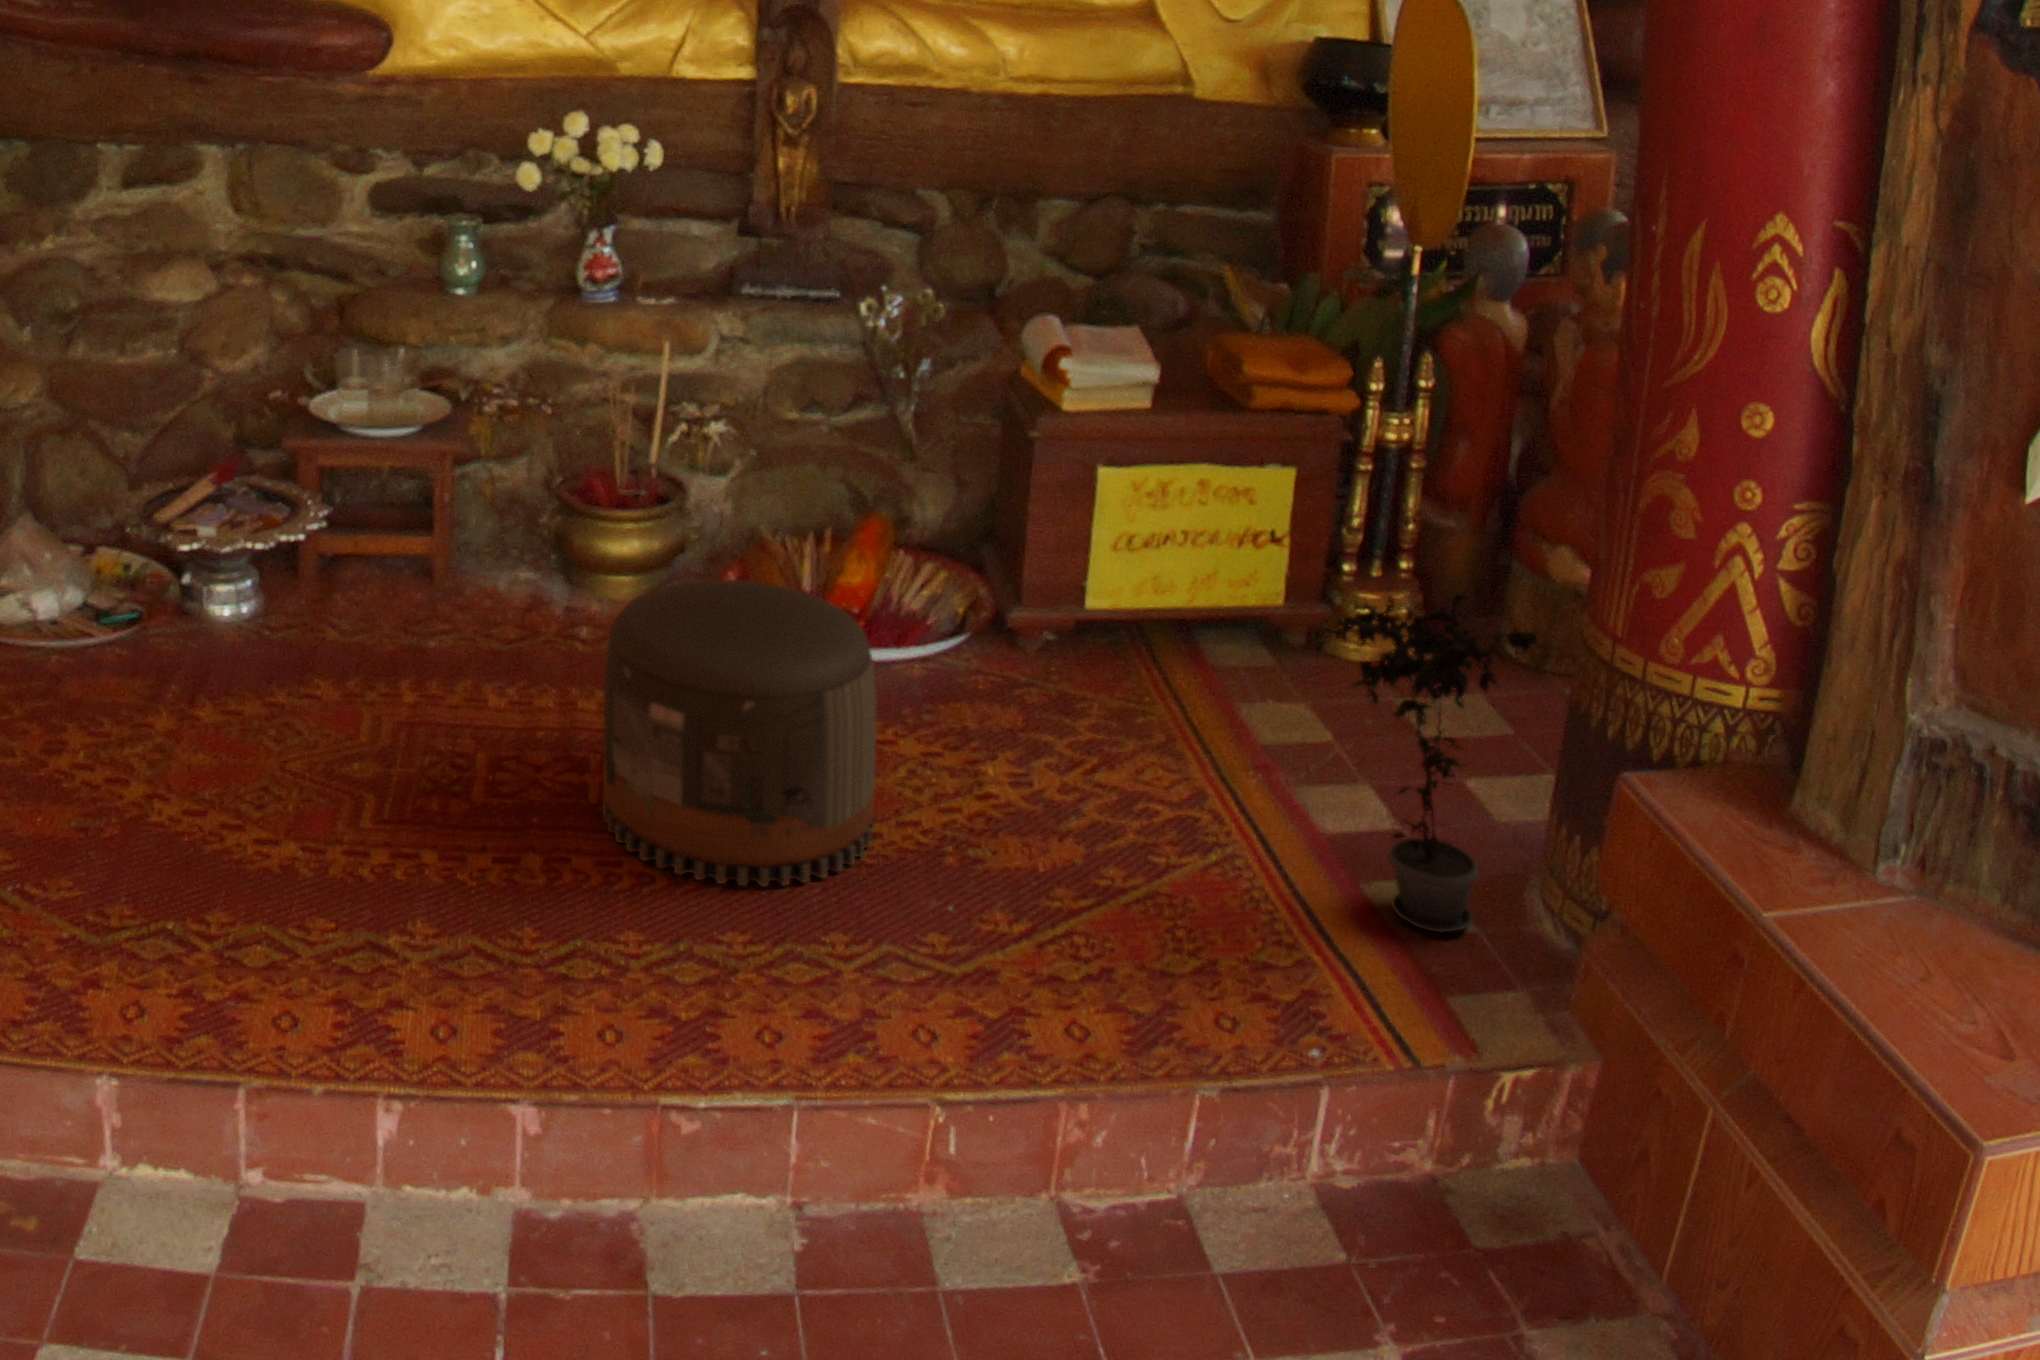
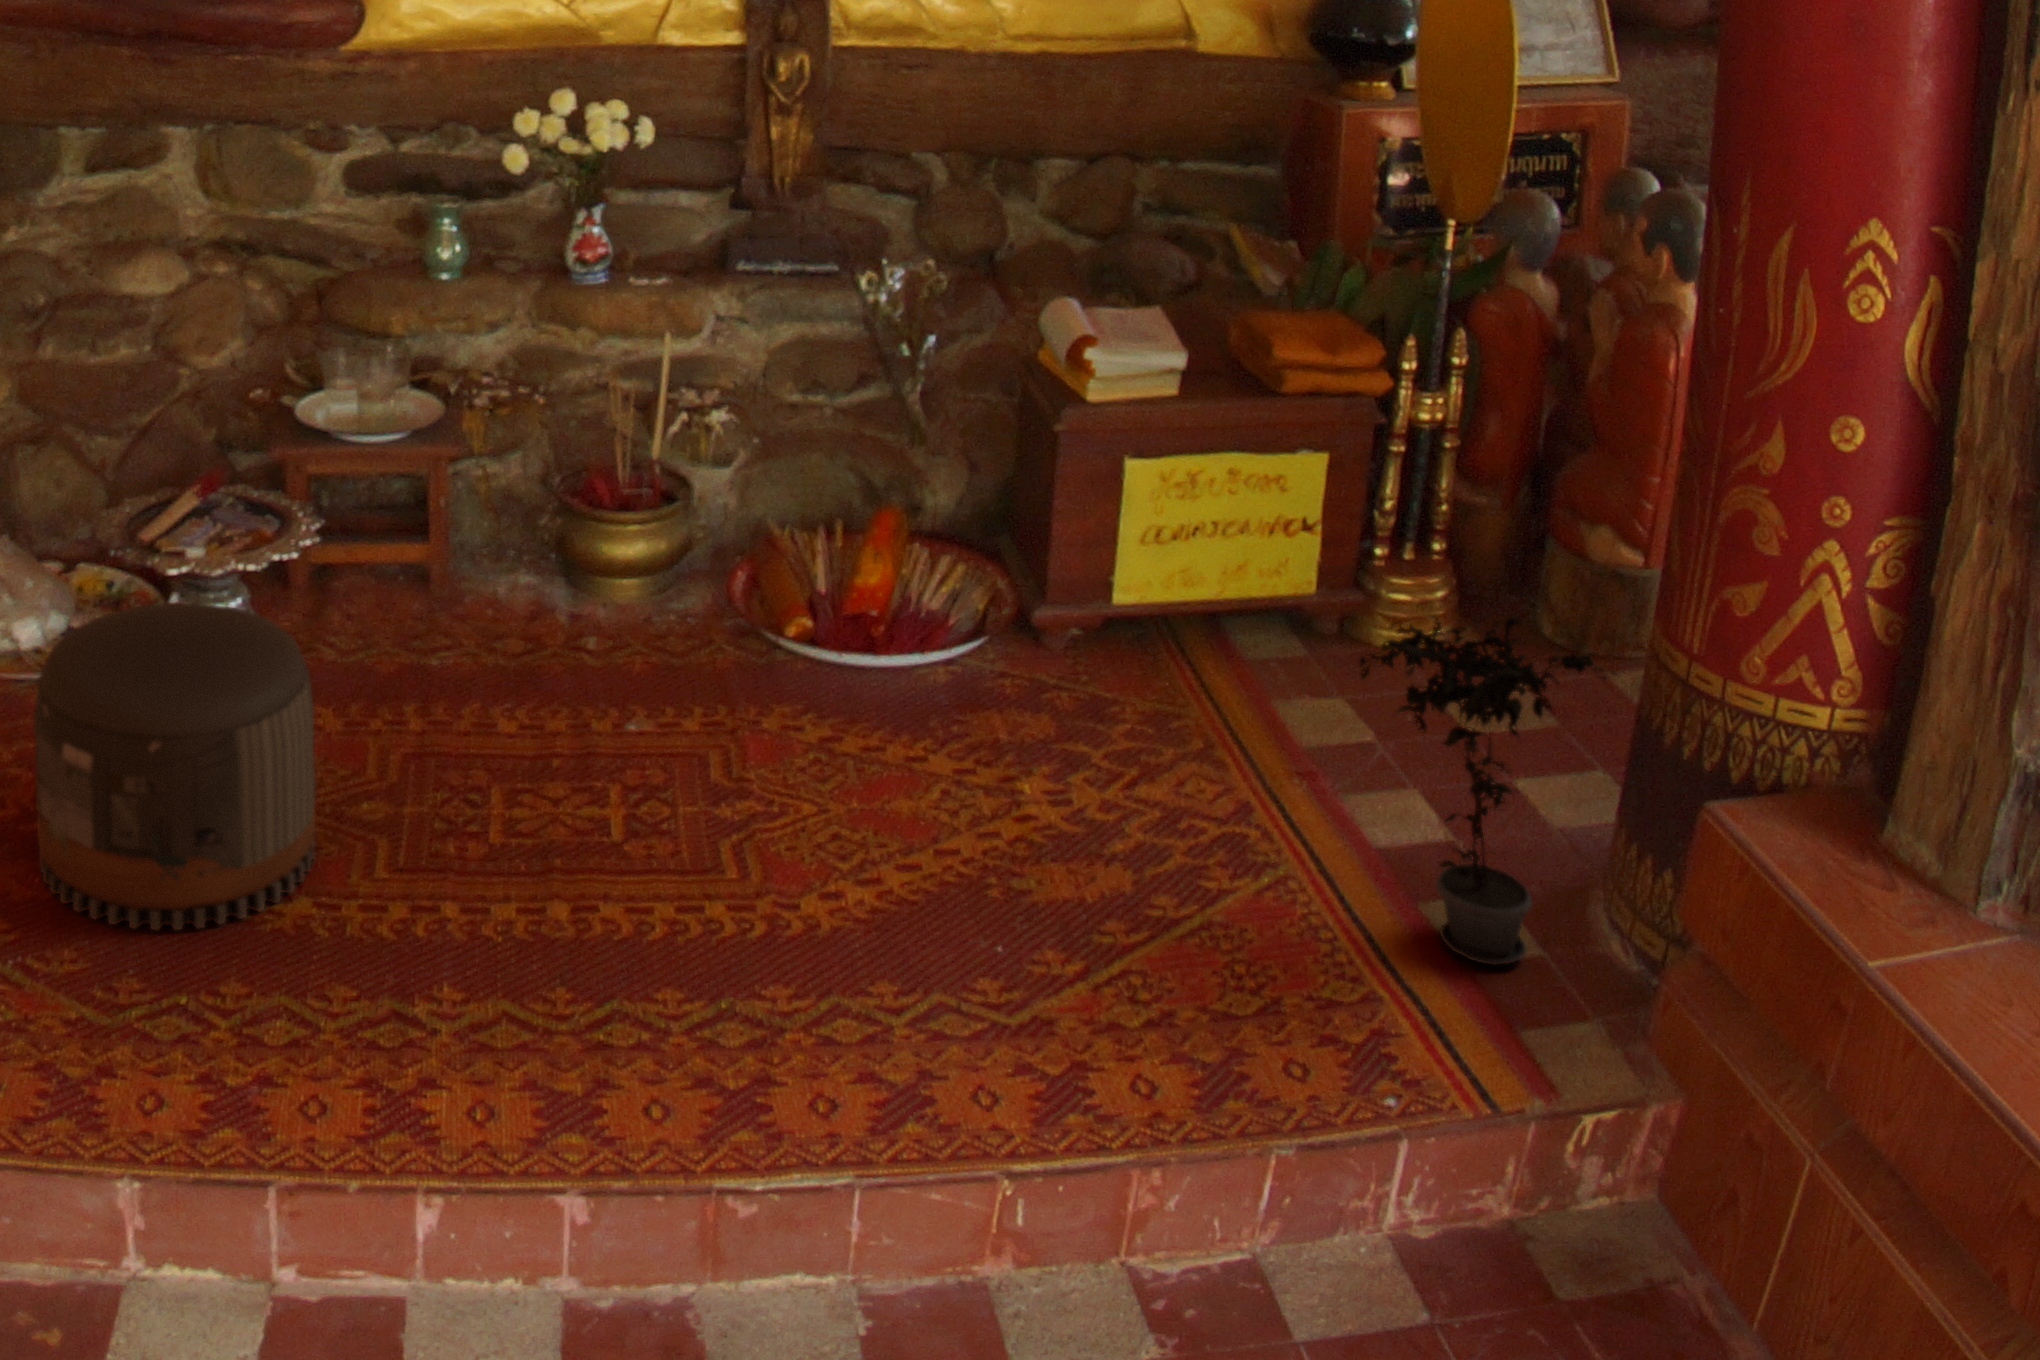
pouf: present [602,579,876,886] -> present [34,603,315,930]

